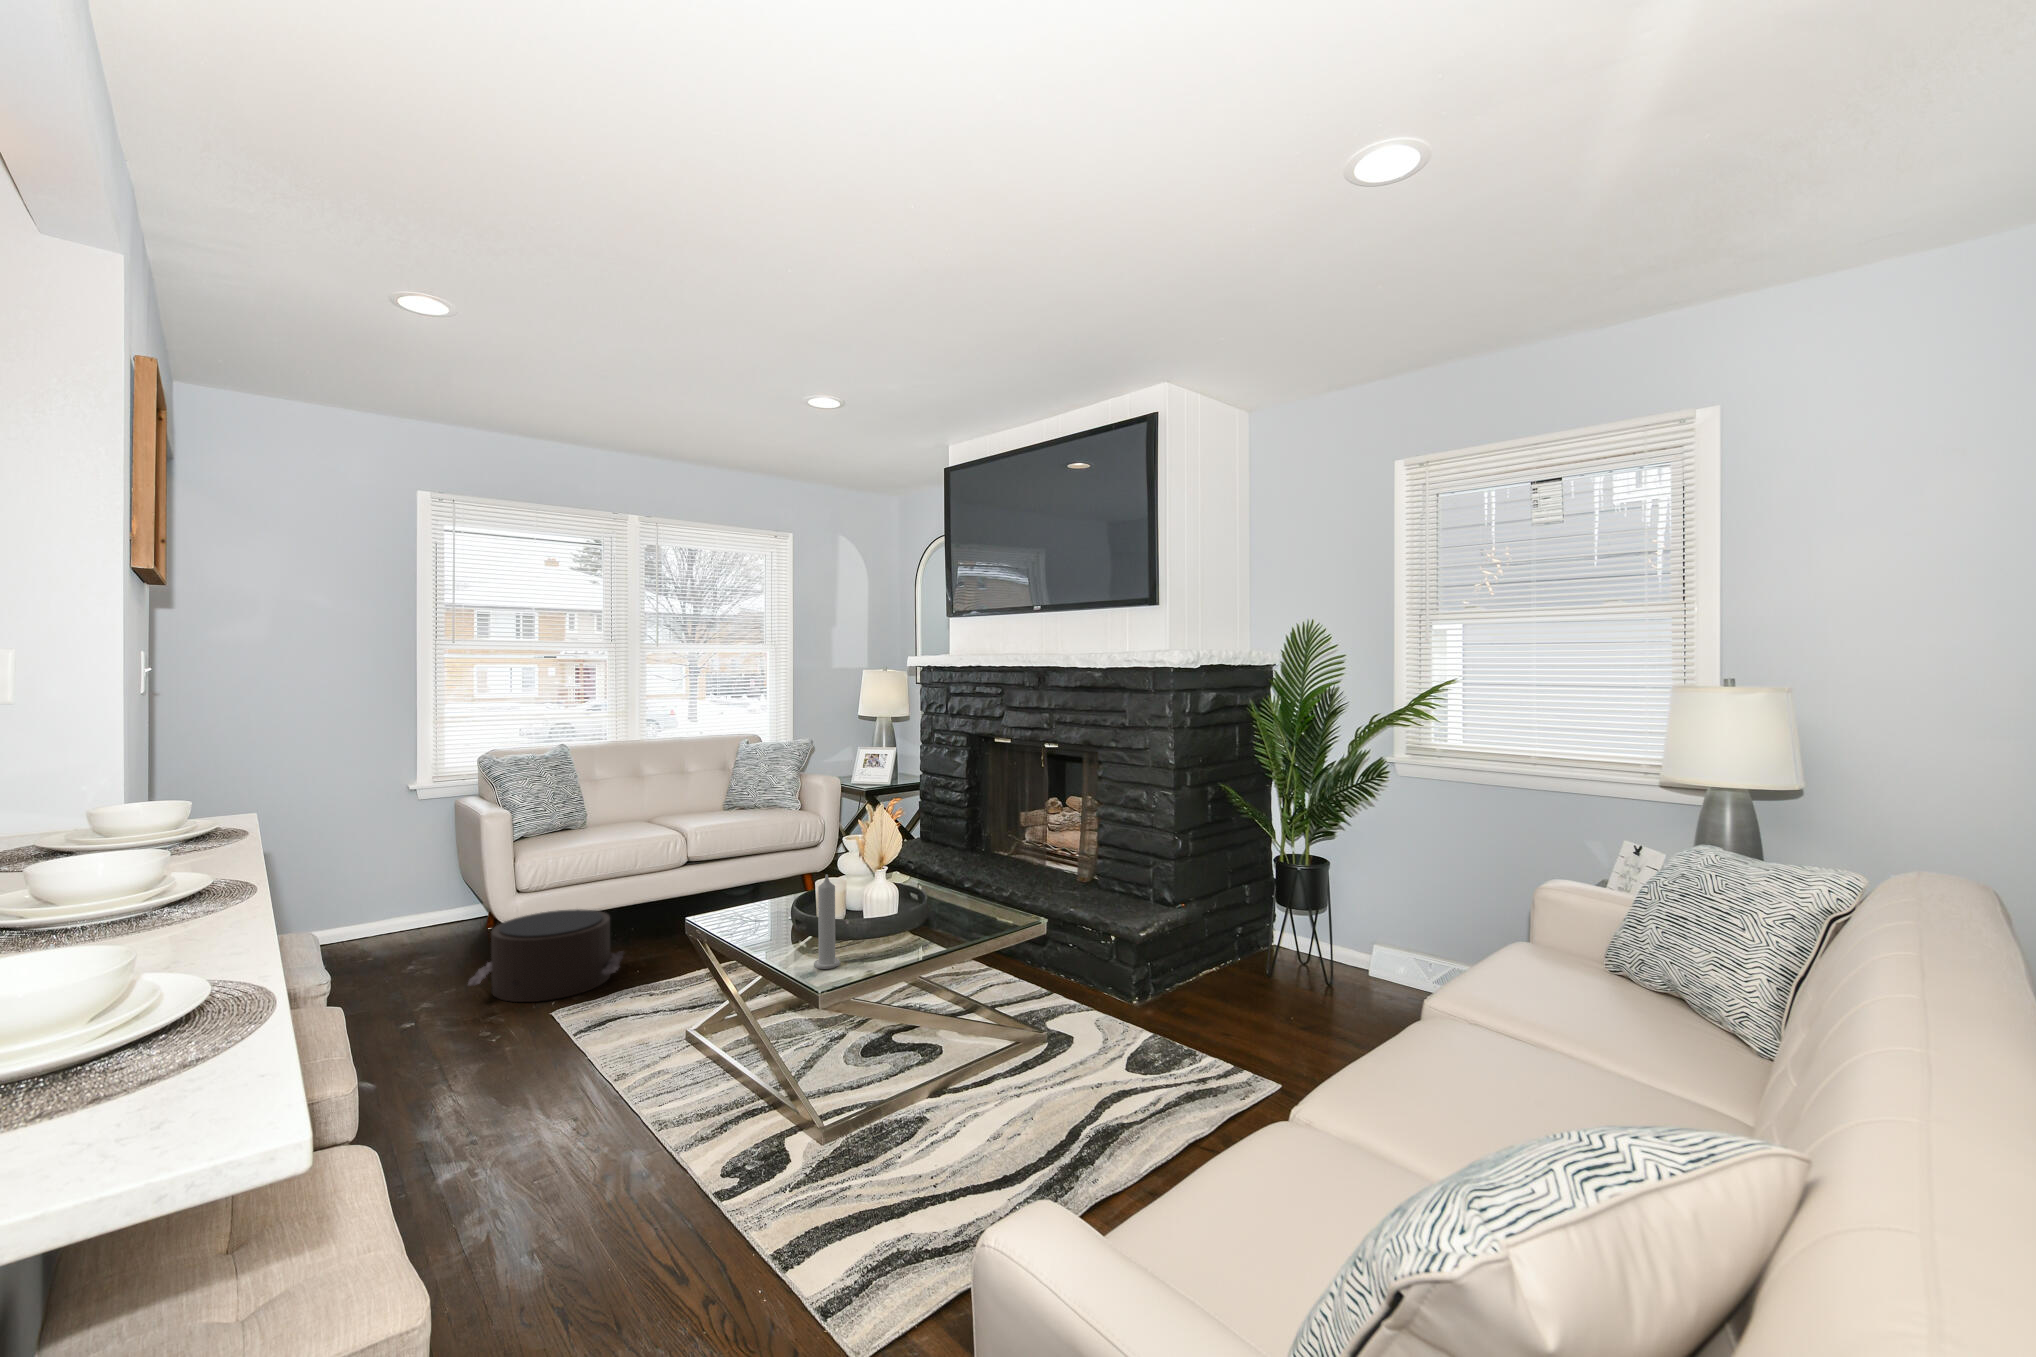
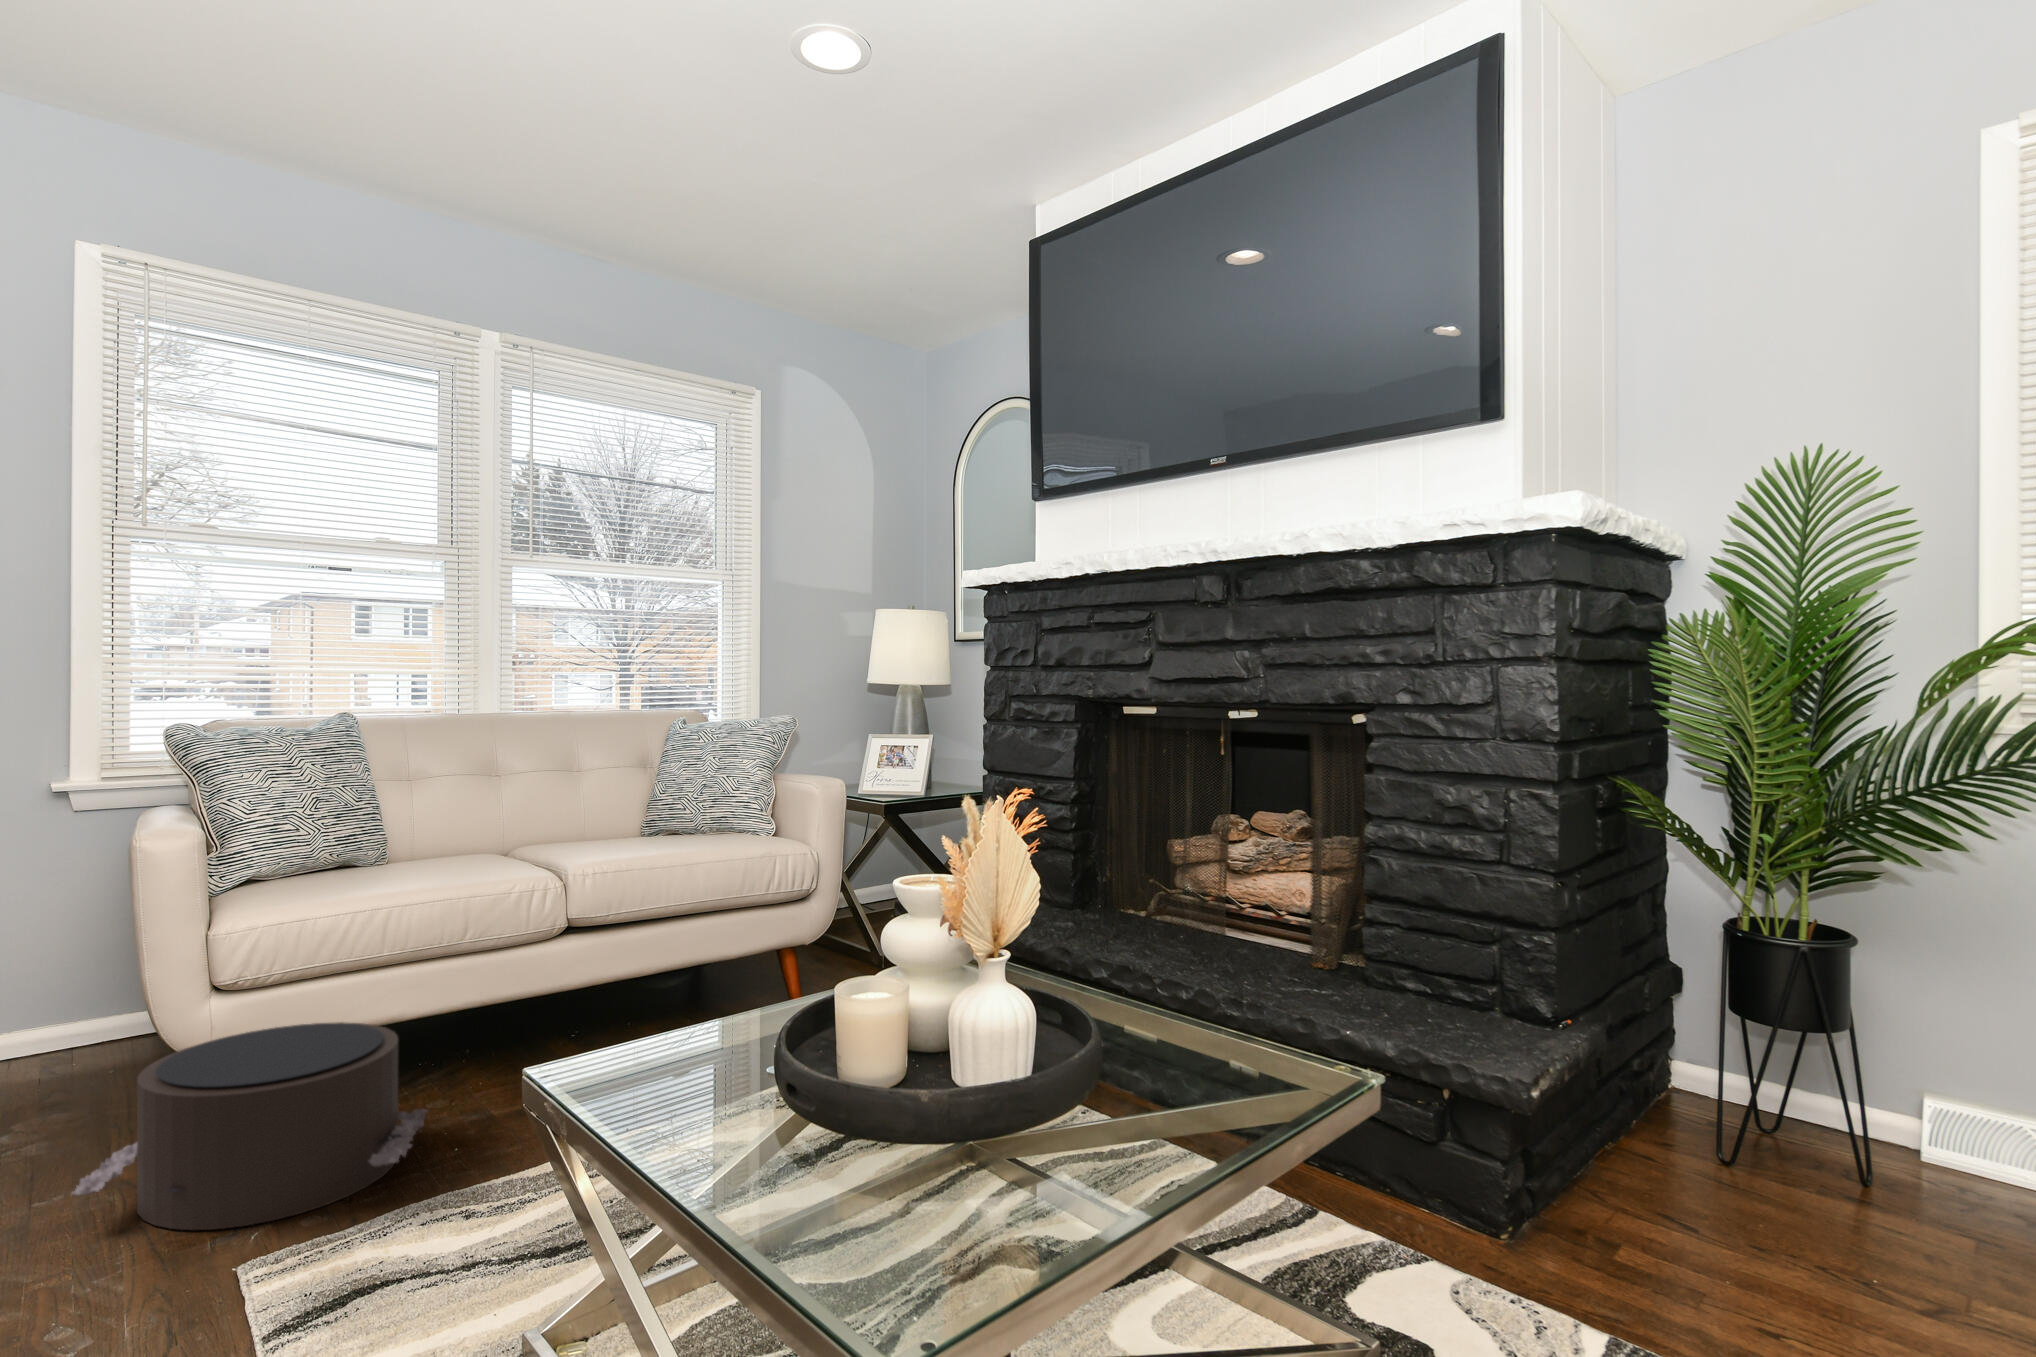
candle: present [814,874,840,969] -> none [852,973,926,1249]

